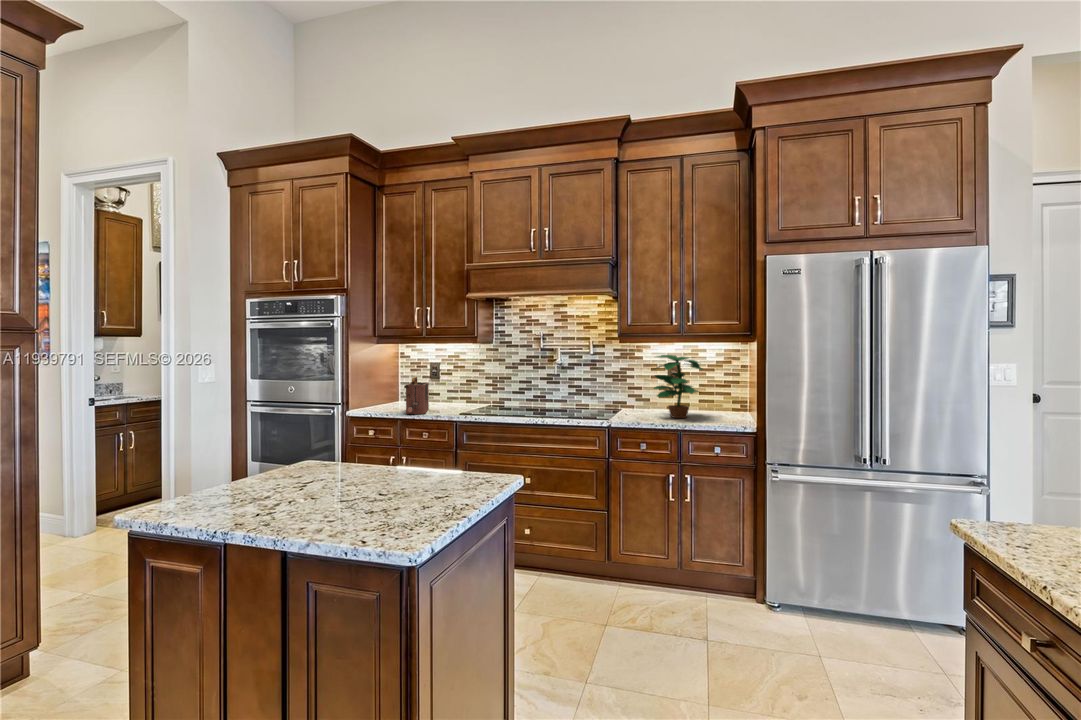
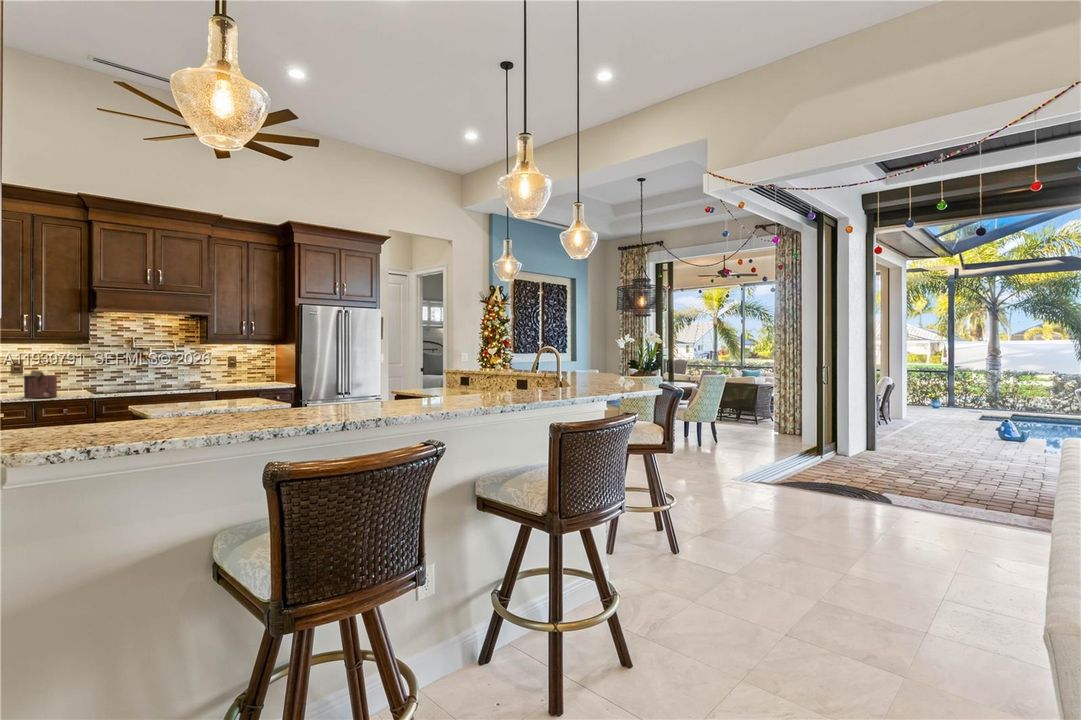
potted plant: present [653,355,702,418] -> none [228,352,264,386]

